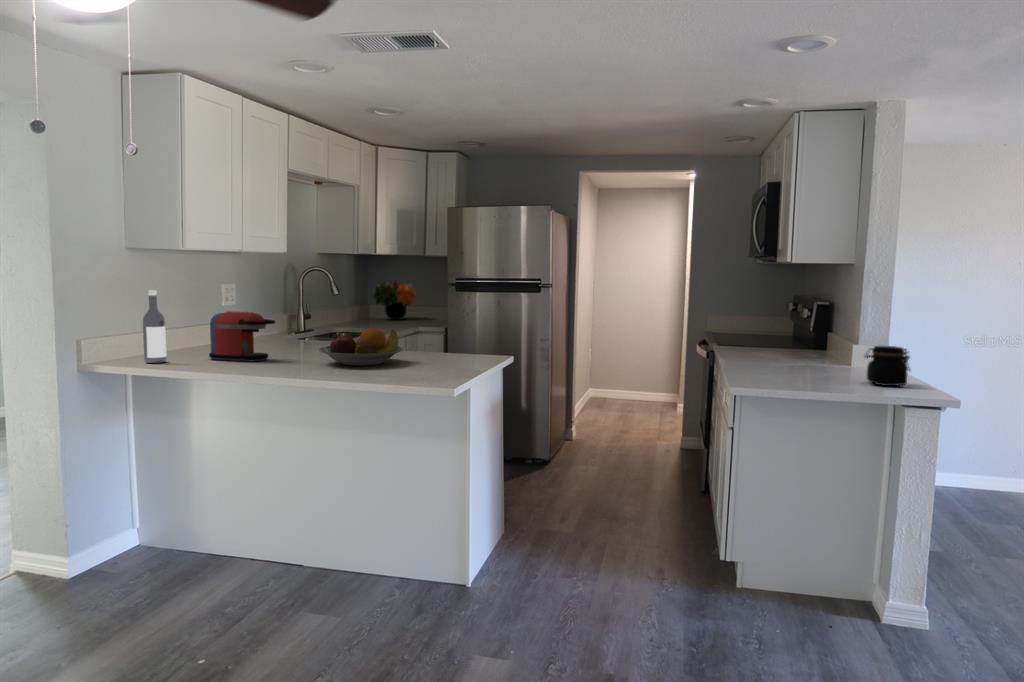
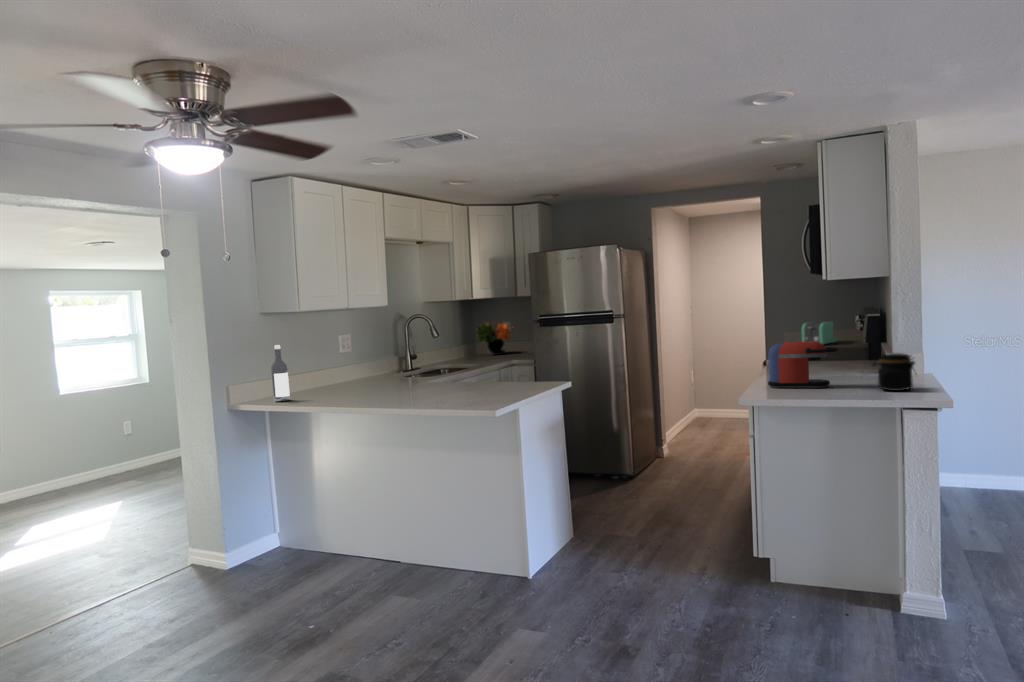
toaster: none [726,306,759,331] -> present [802,322,838,345]
coffee maker: present [209,311,275,361] -> present [768,341,838,388]
fruit bowl: present [319,328,403,366] -> none [401,364,468,396]

